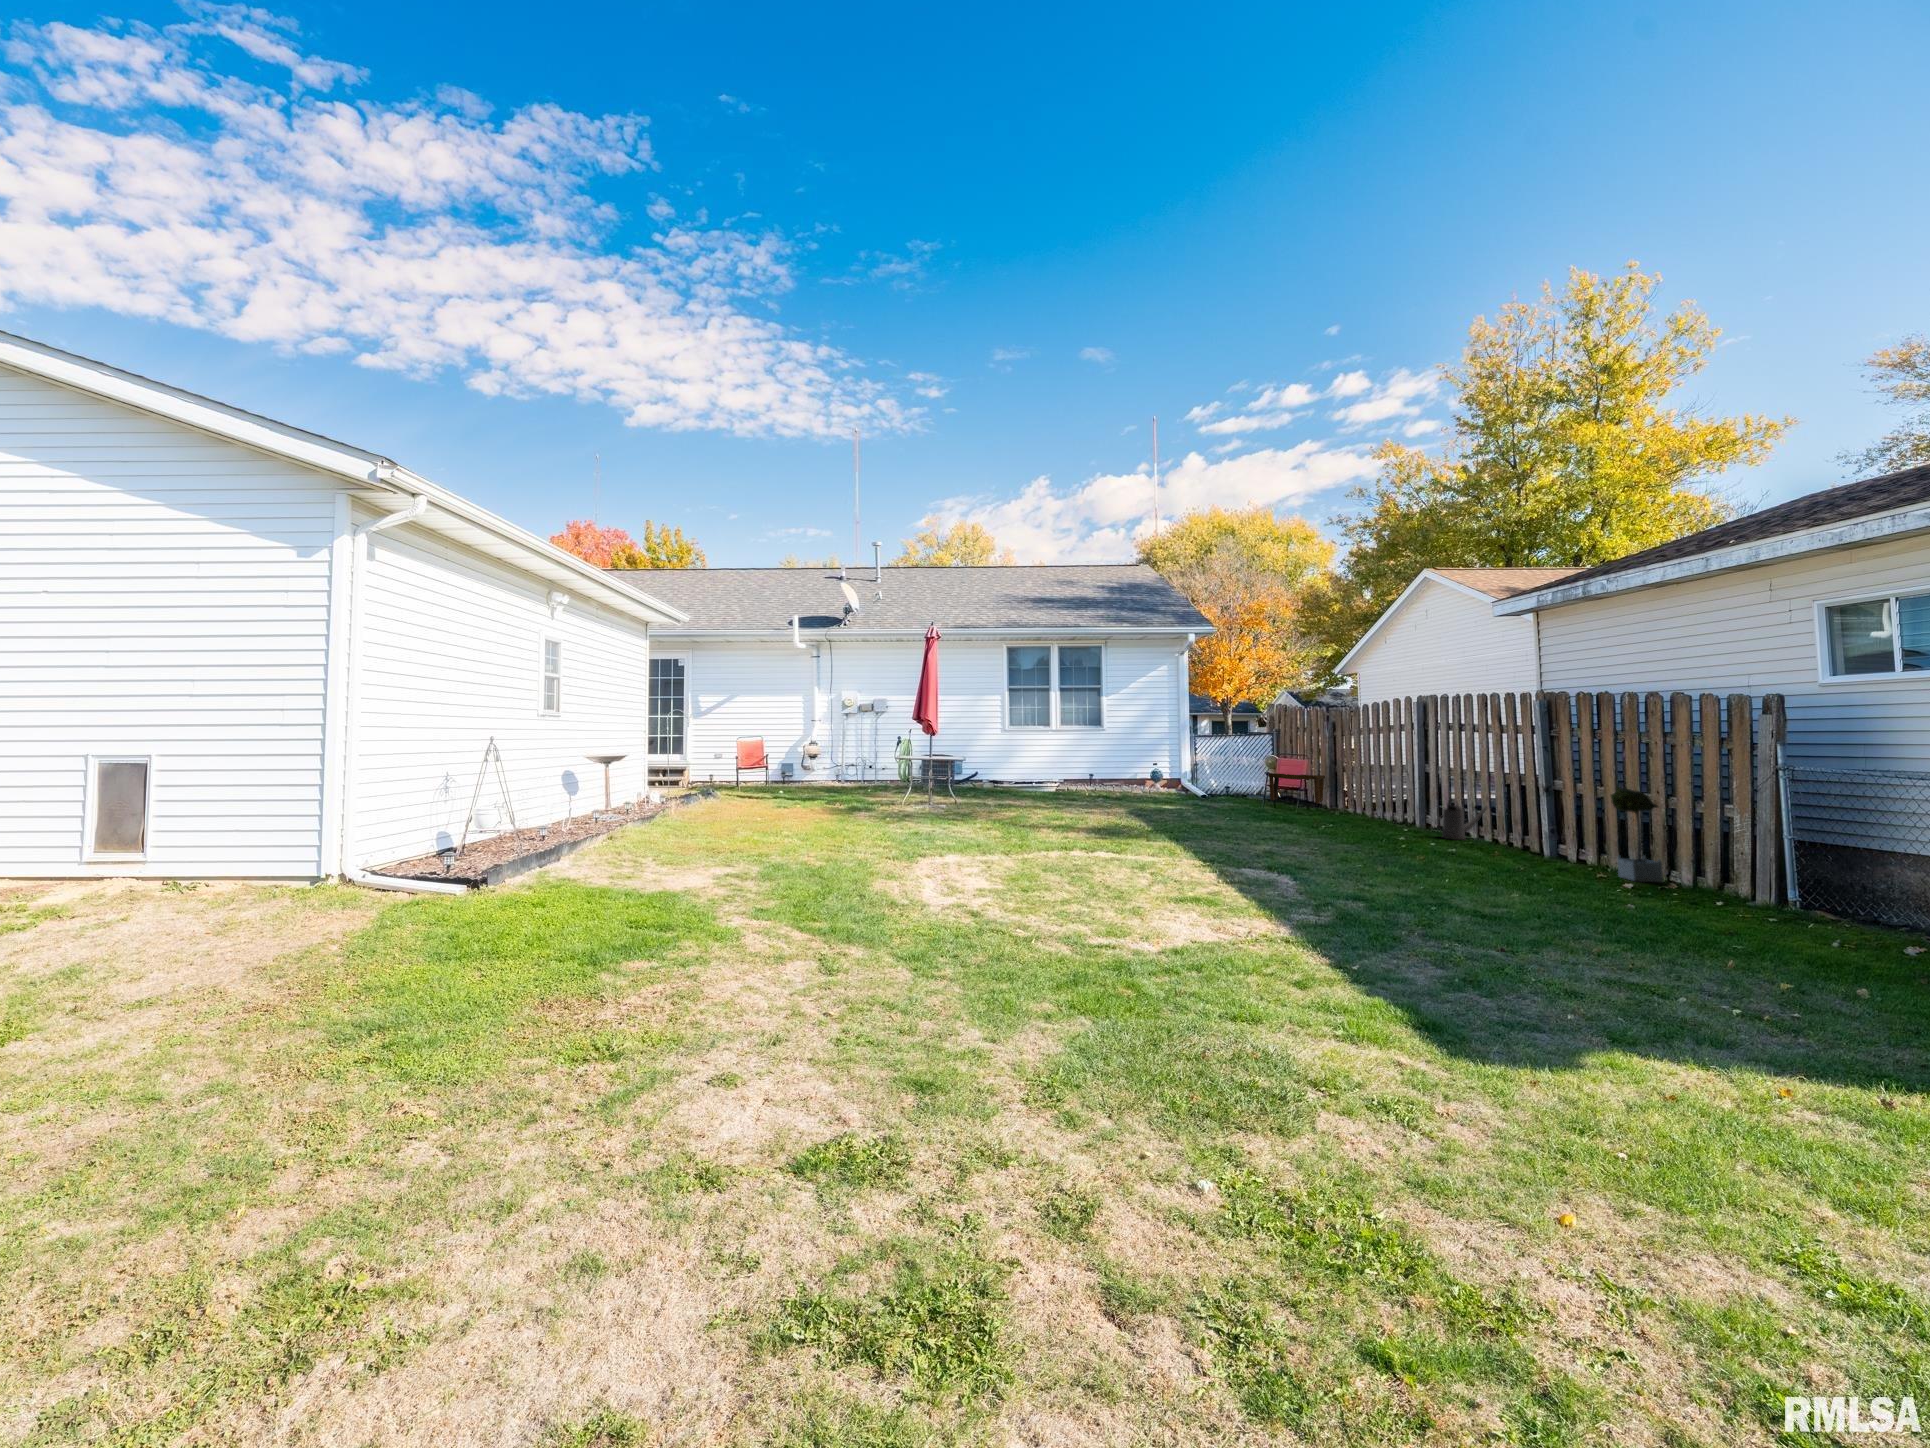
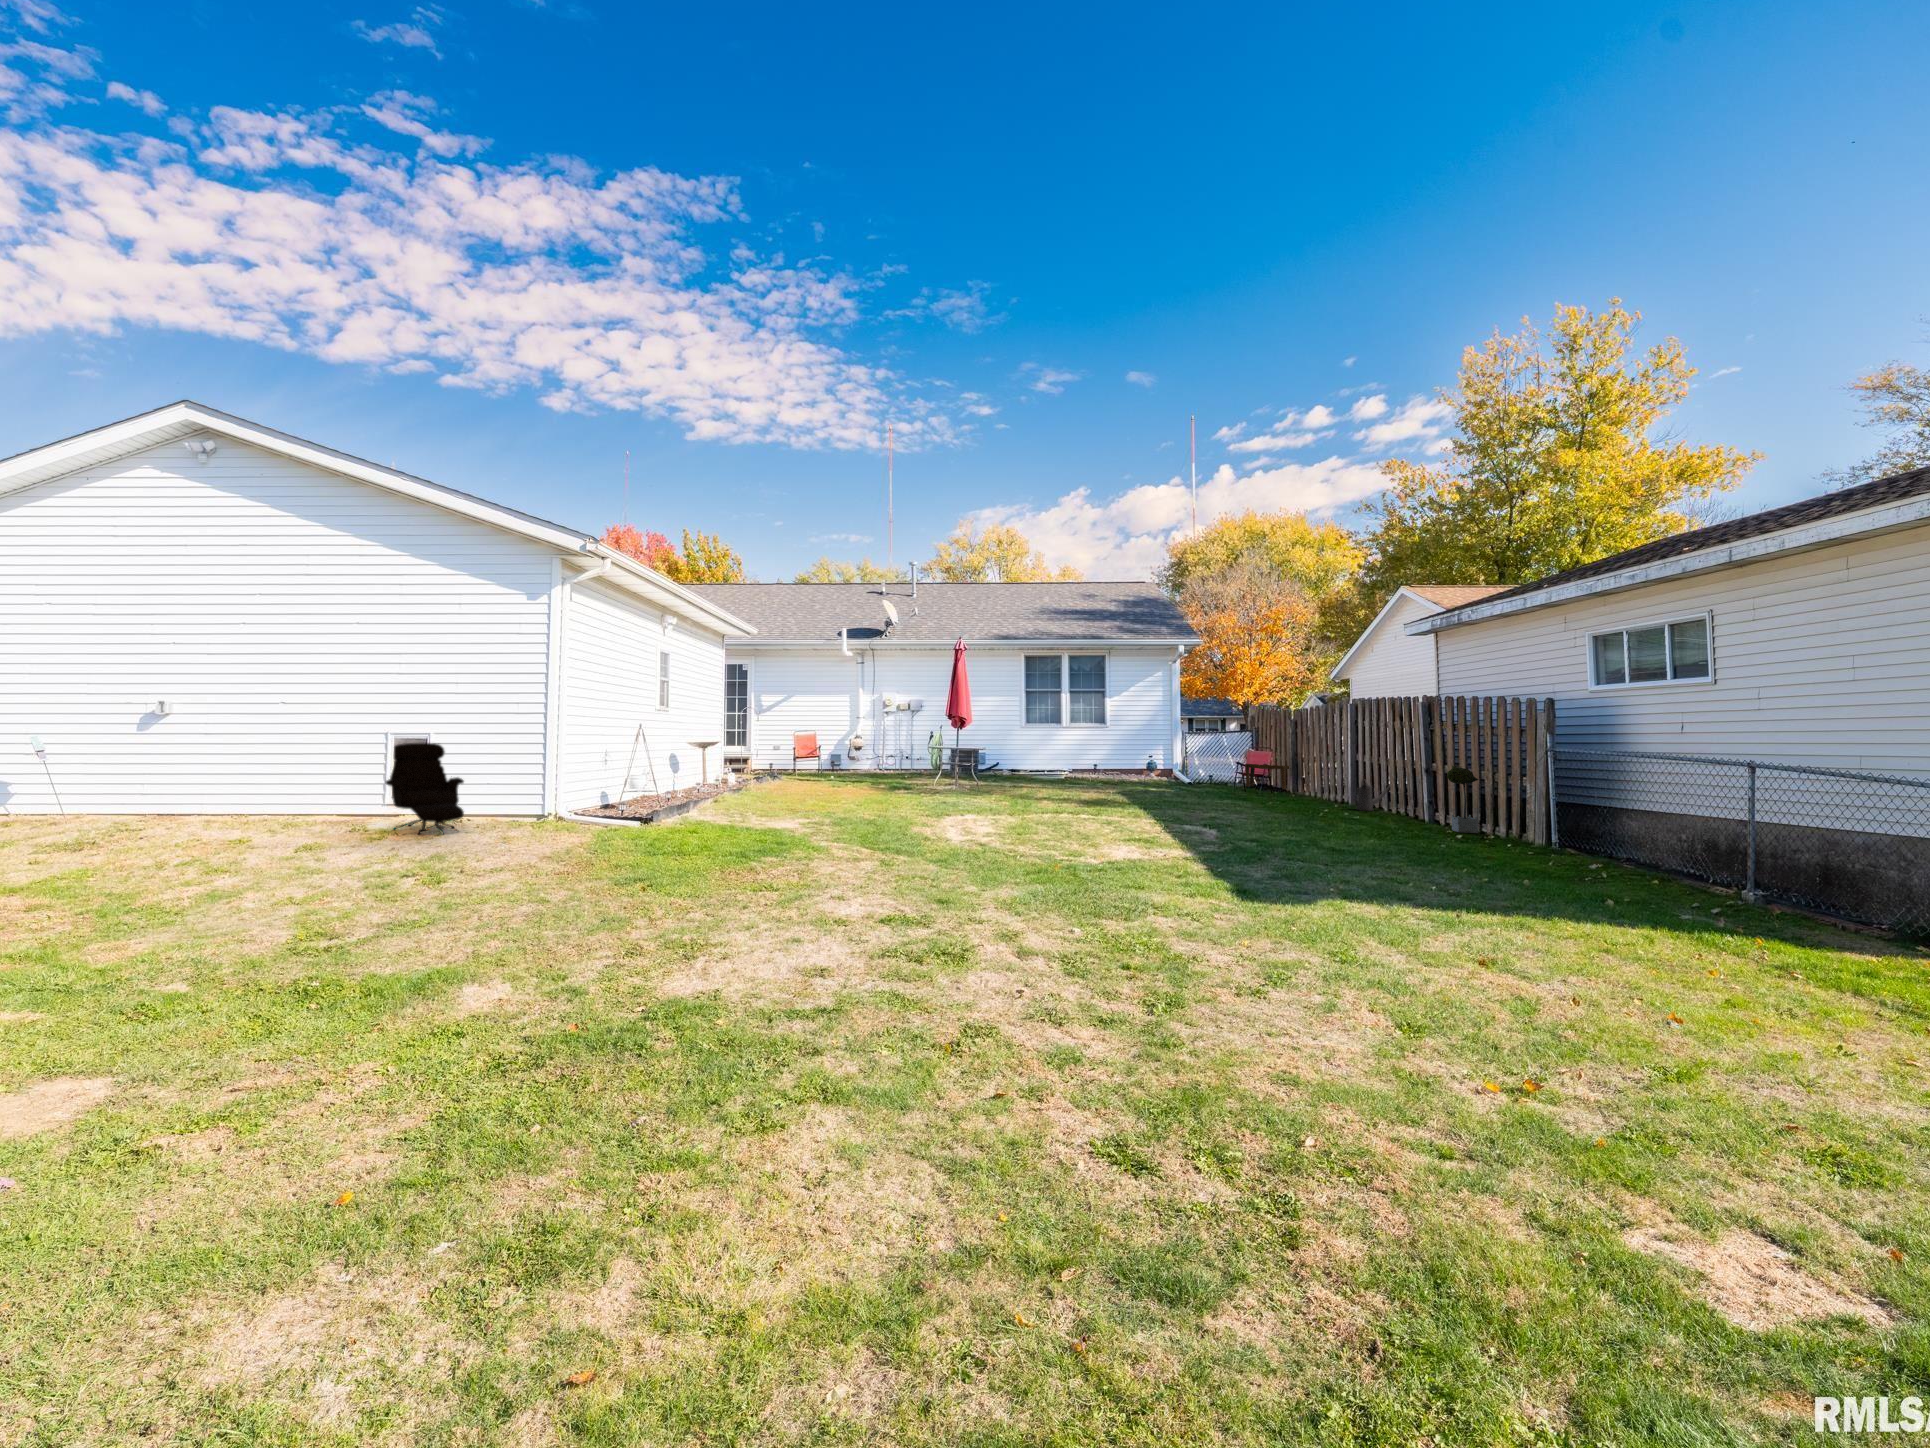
lounge chair: none [60,768,201,914] -> present [386,743,464,834]

